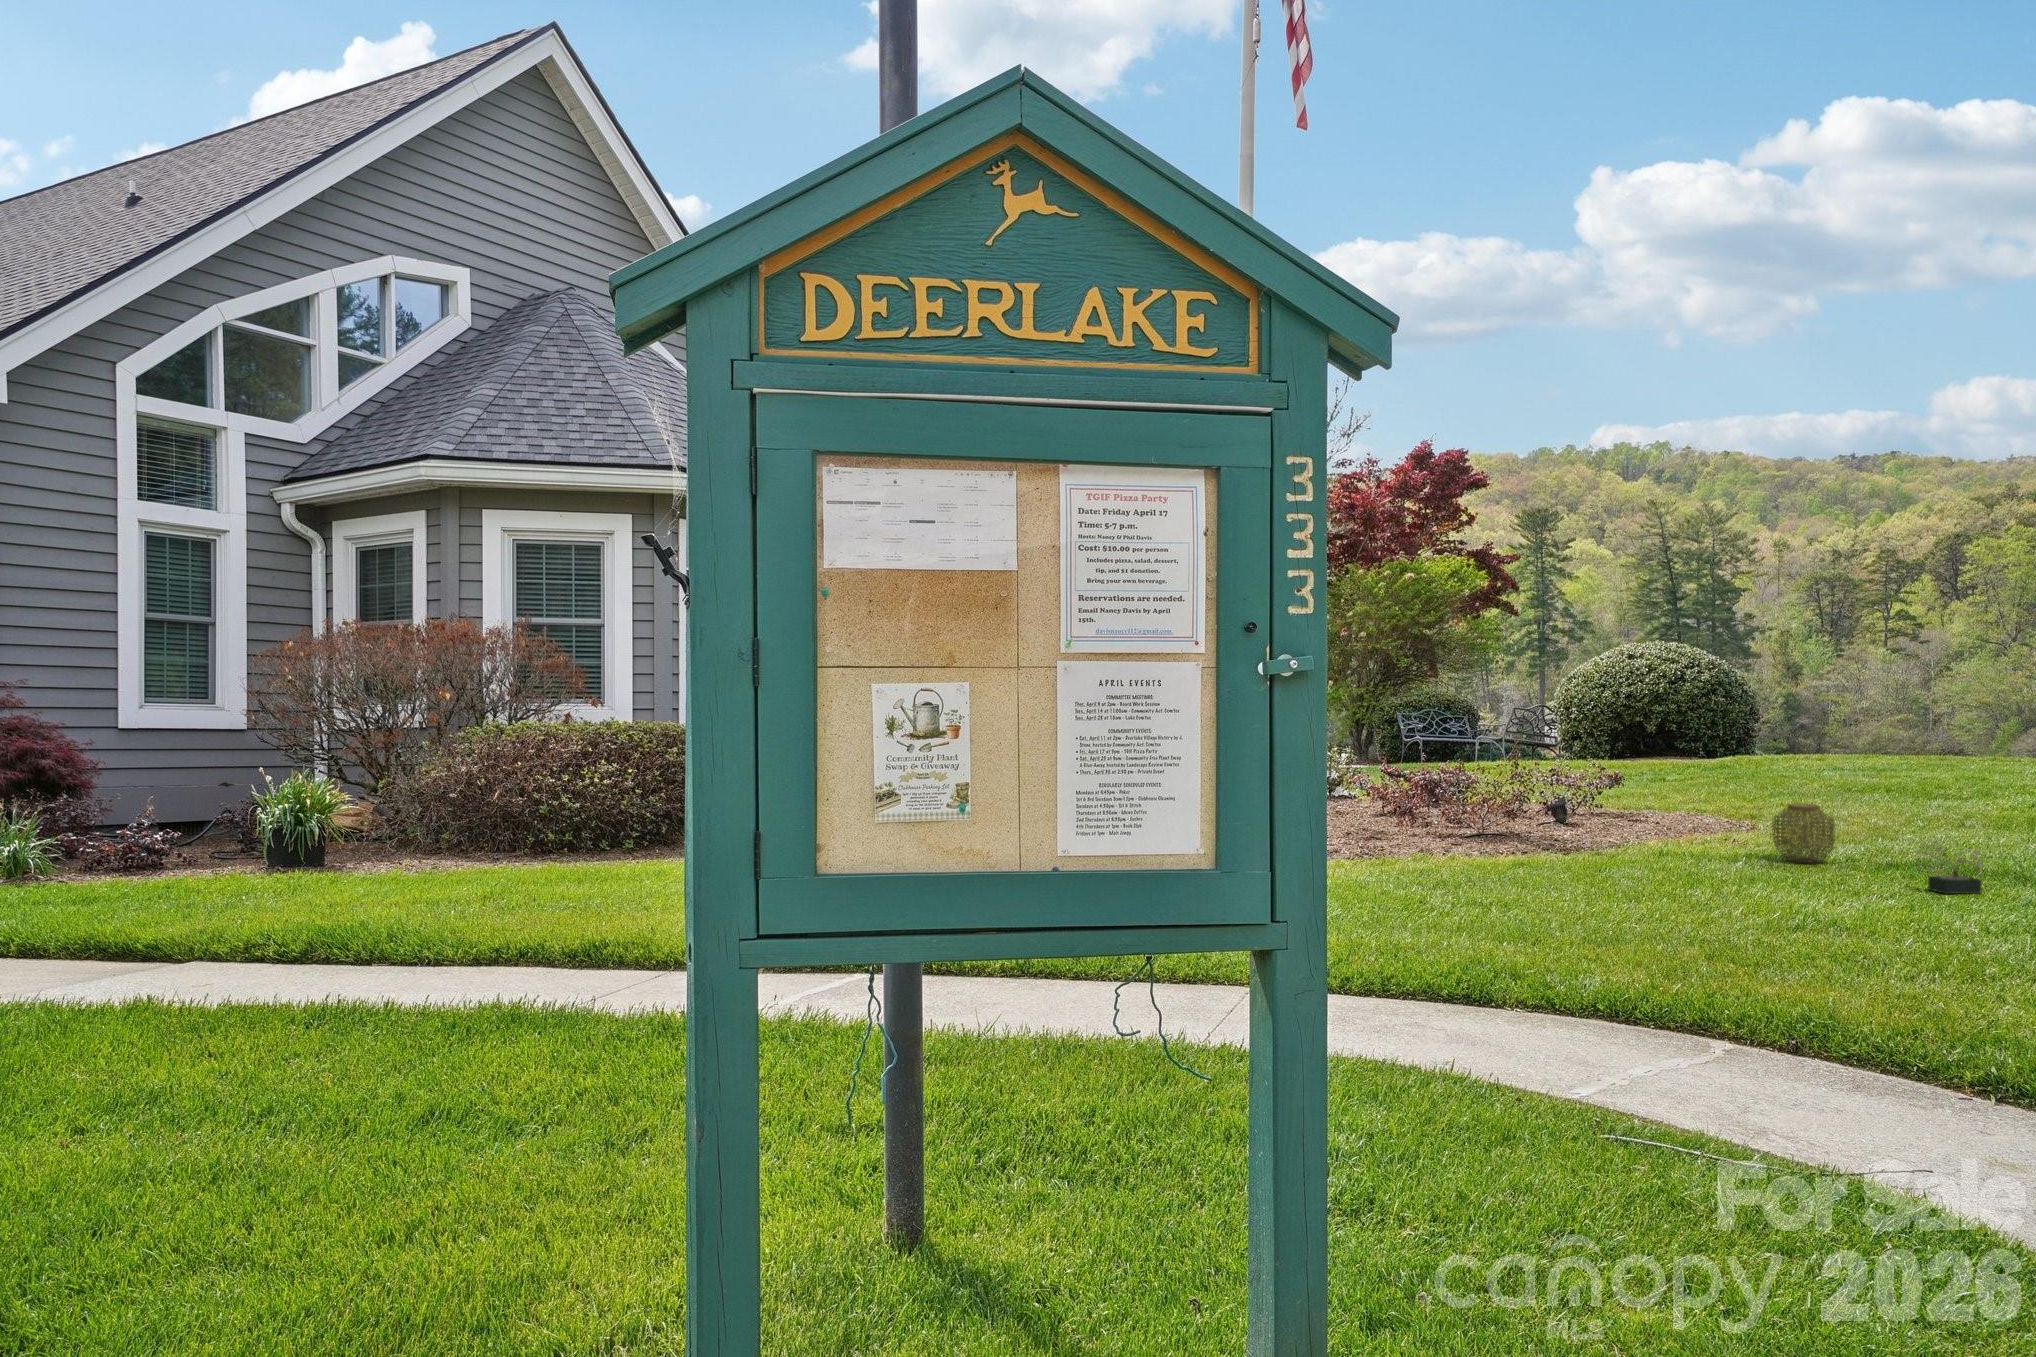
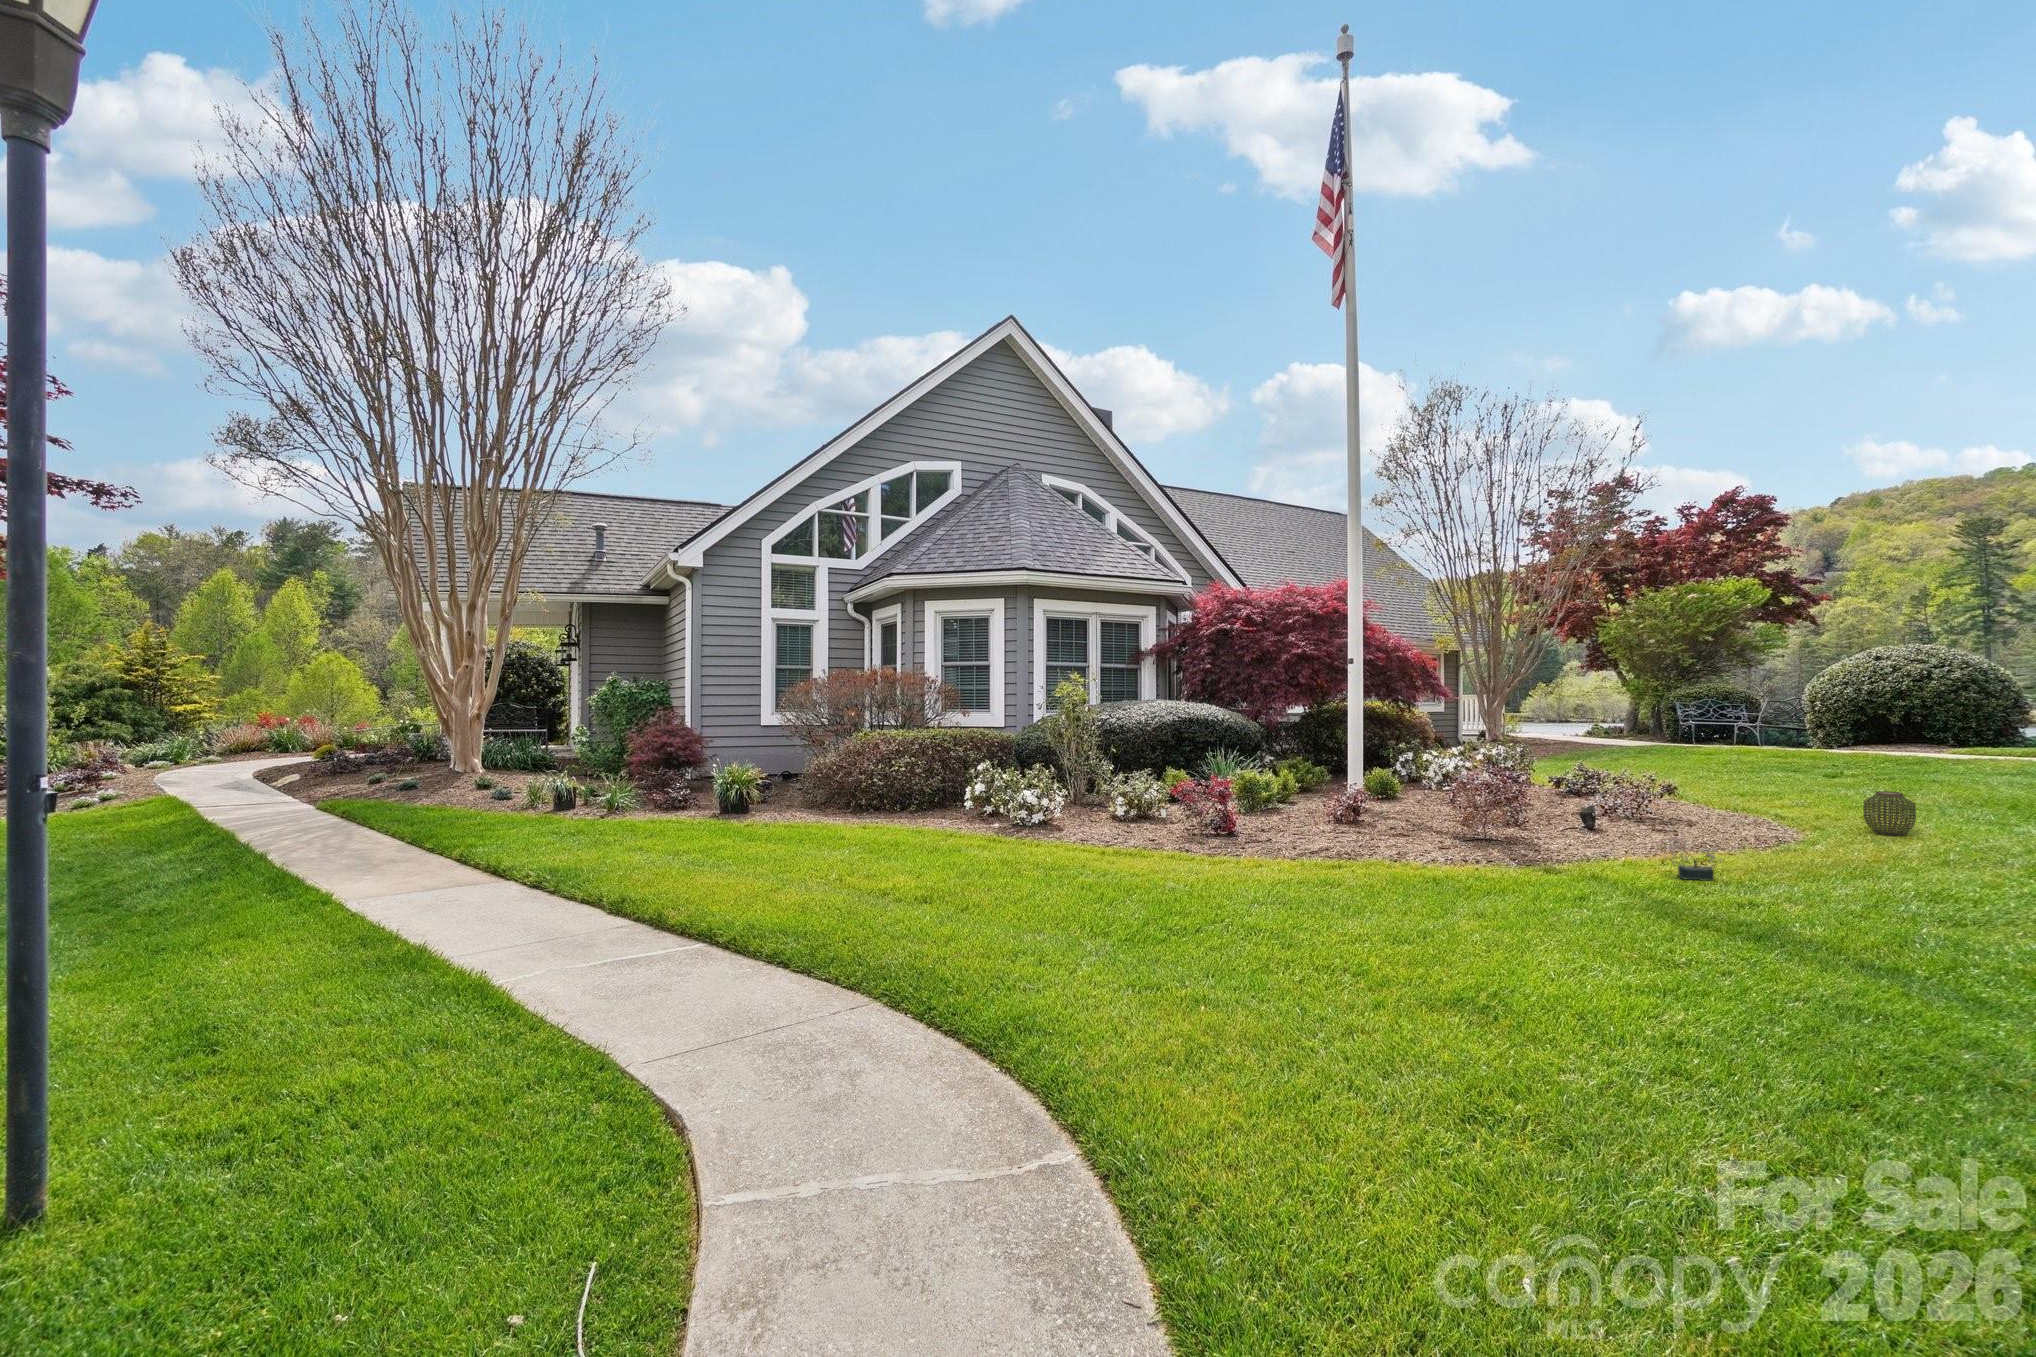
woven basket: present [1772,804,1835,864] -> present [1863,791,1916,836]

